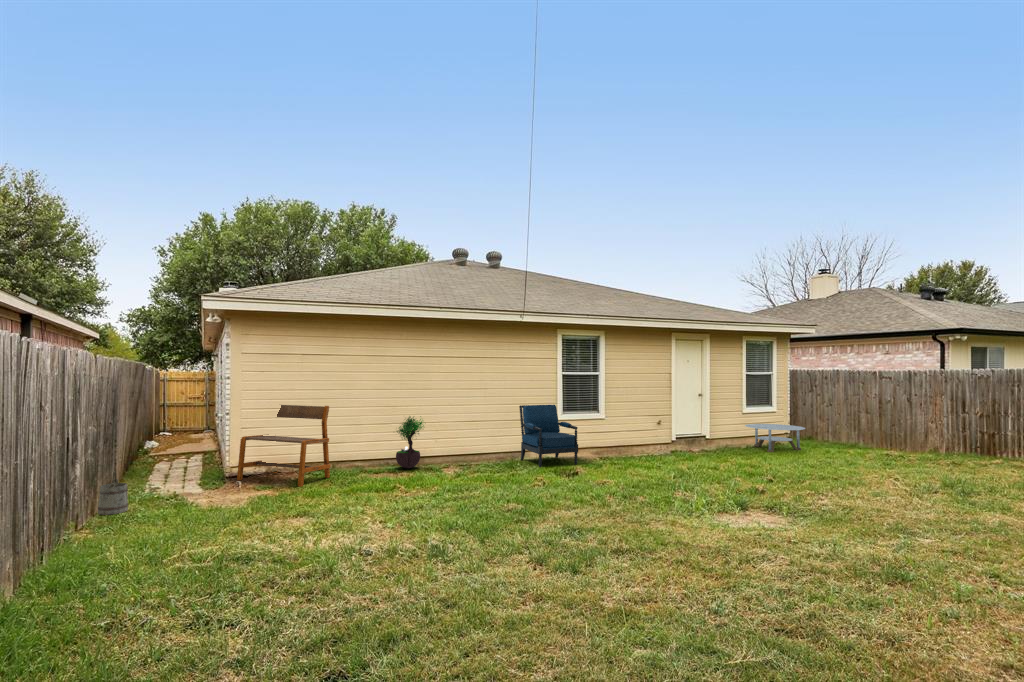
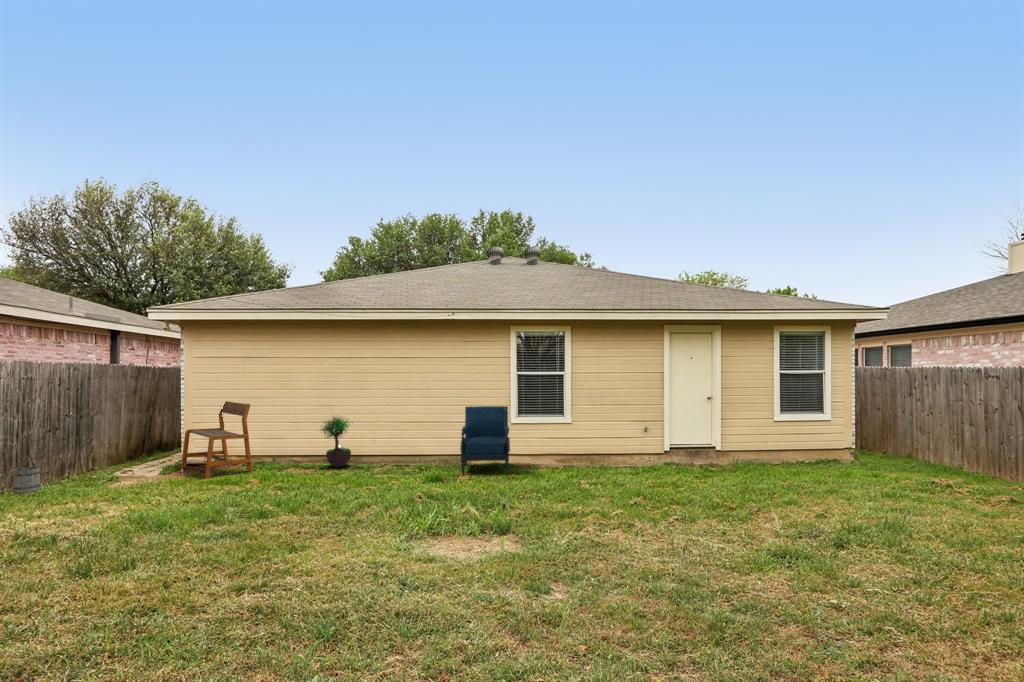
round table: present [745,424,805,452] -> none [770,436,852,475]

